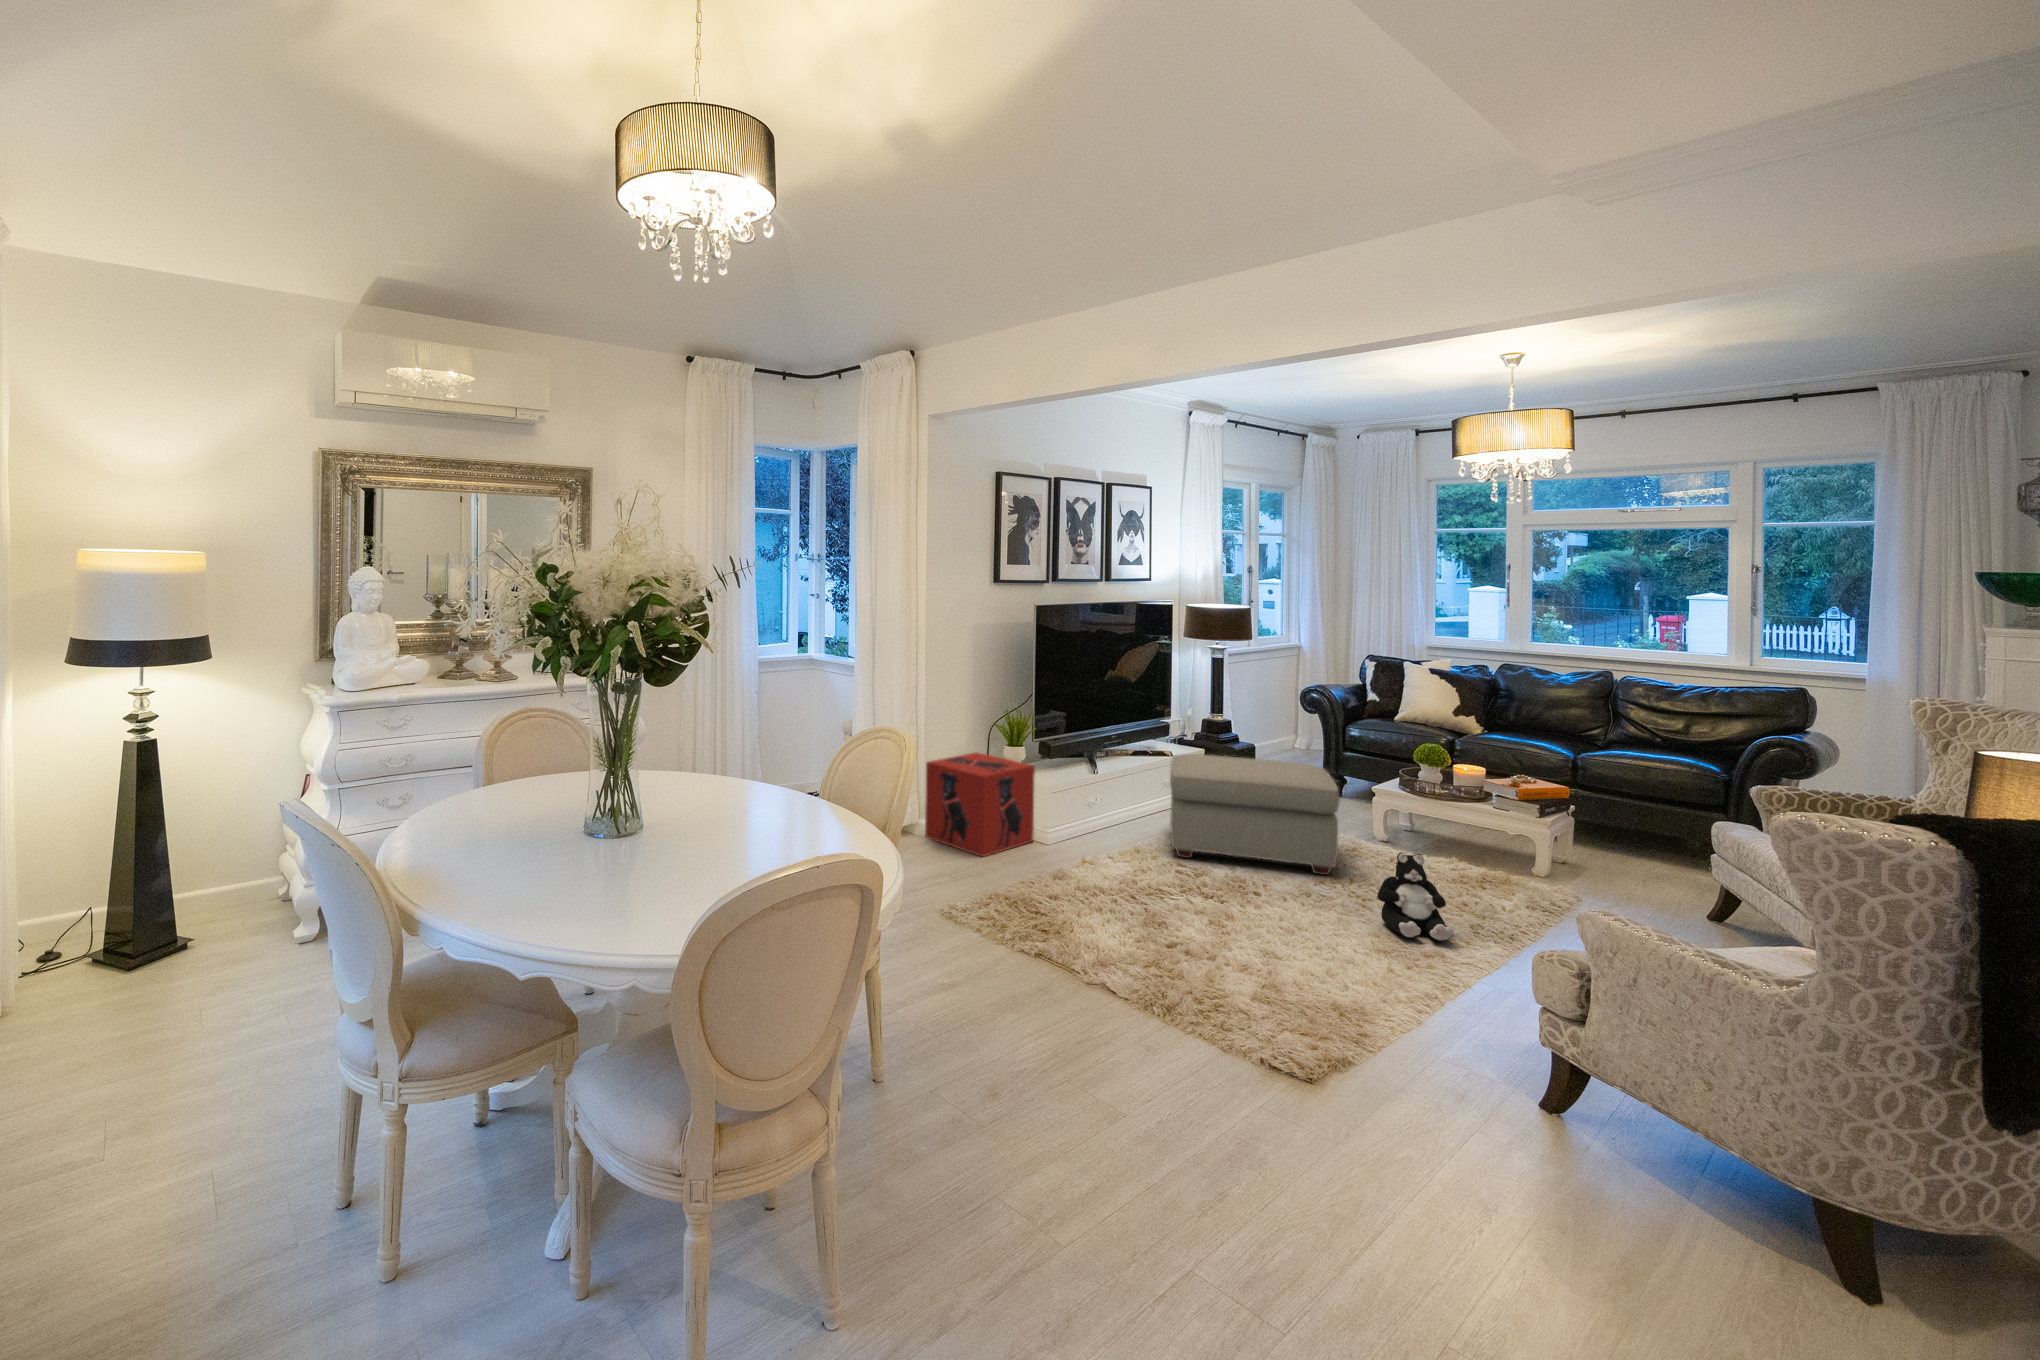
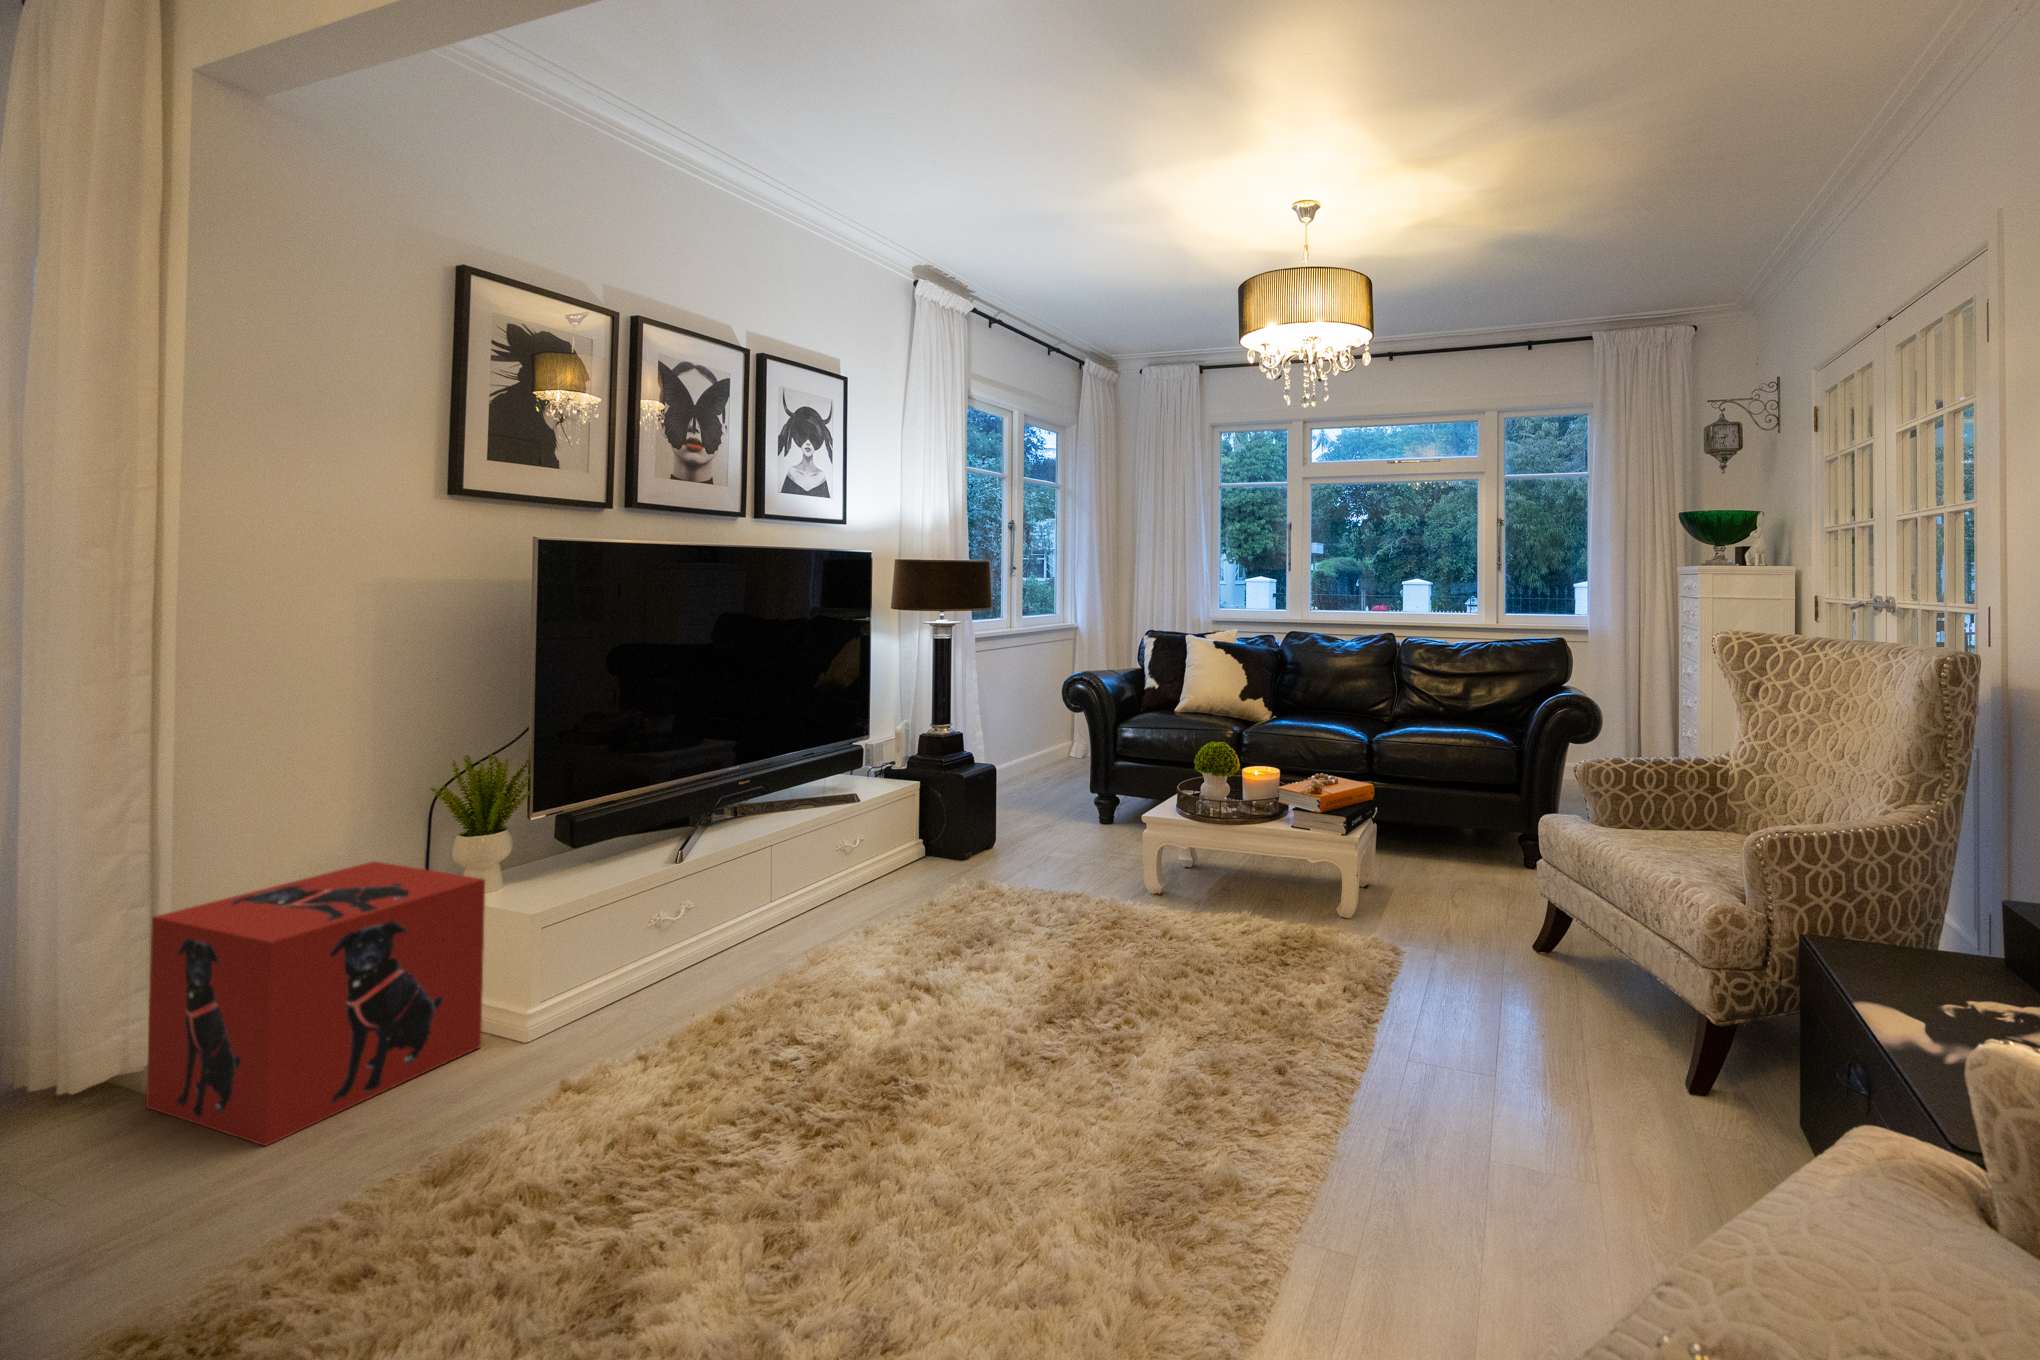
ottoman: present [1170,754,1340,875] -> none [788,798,1079,1013]
plush toy: present [1377,852,1454,941] -> none [1122,960,1245,1145]

